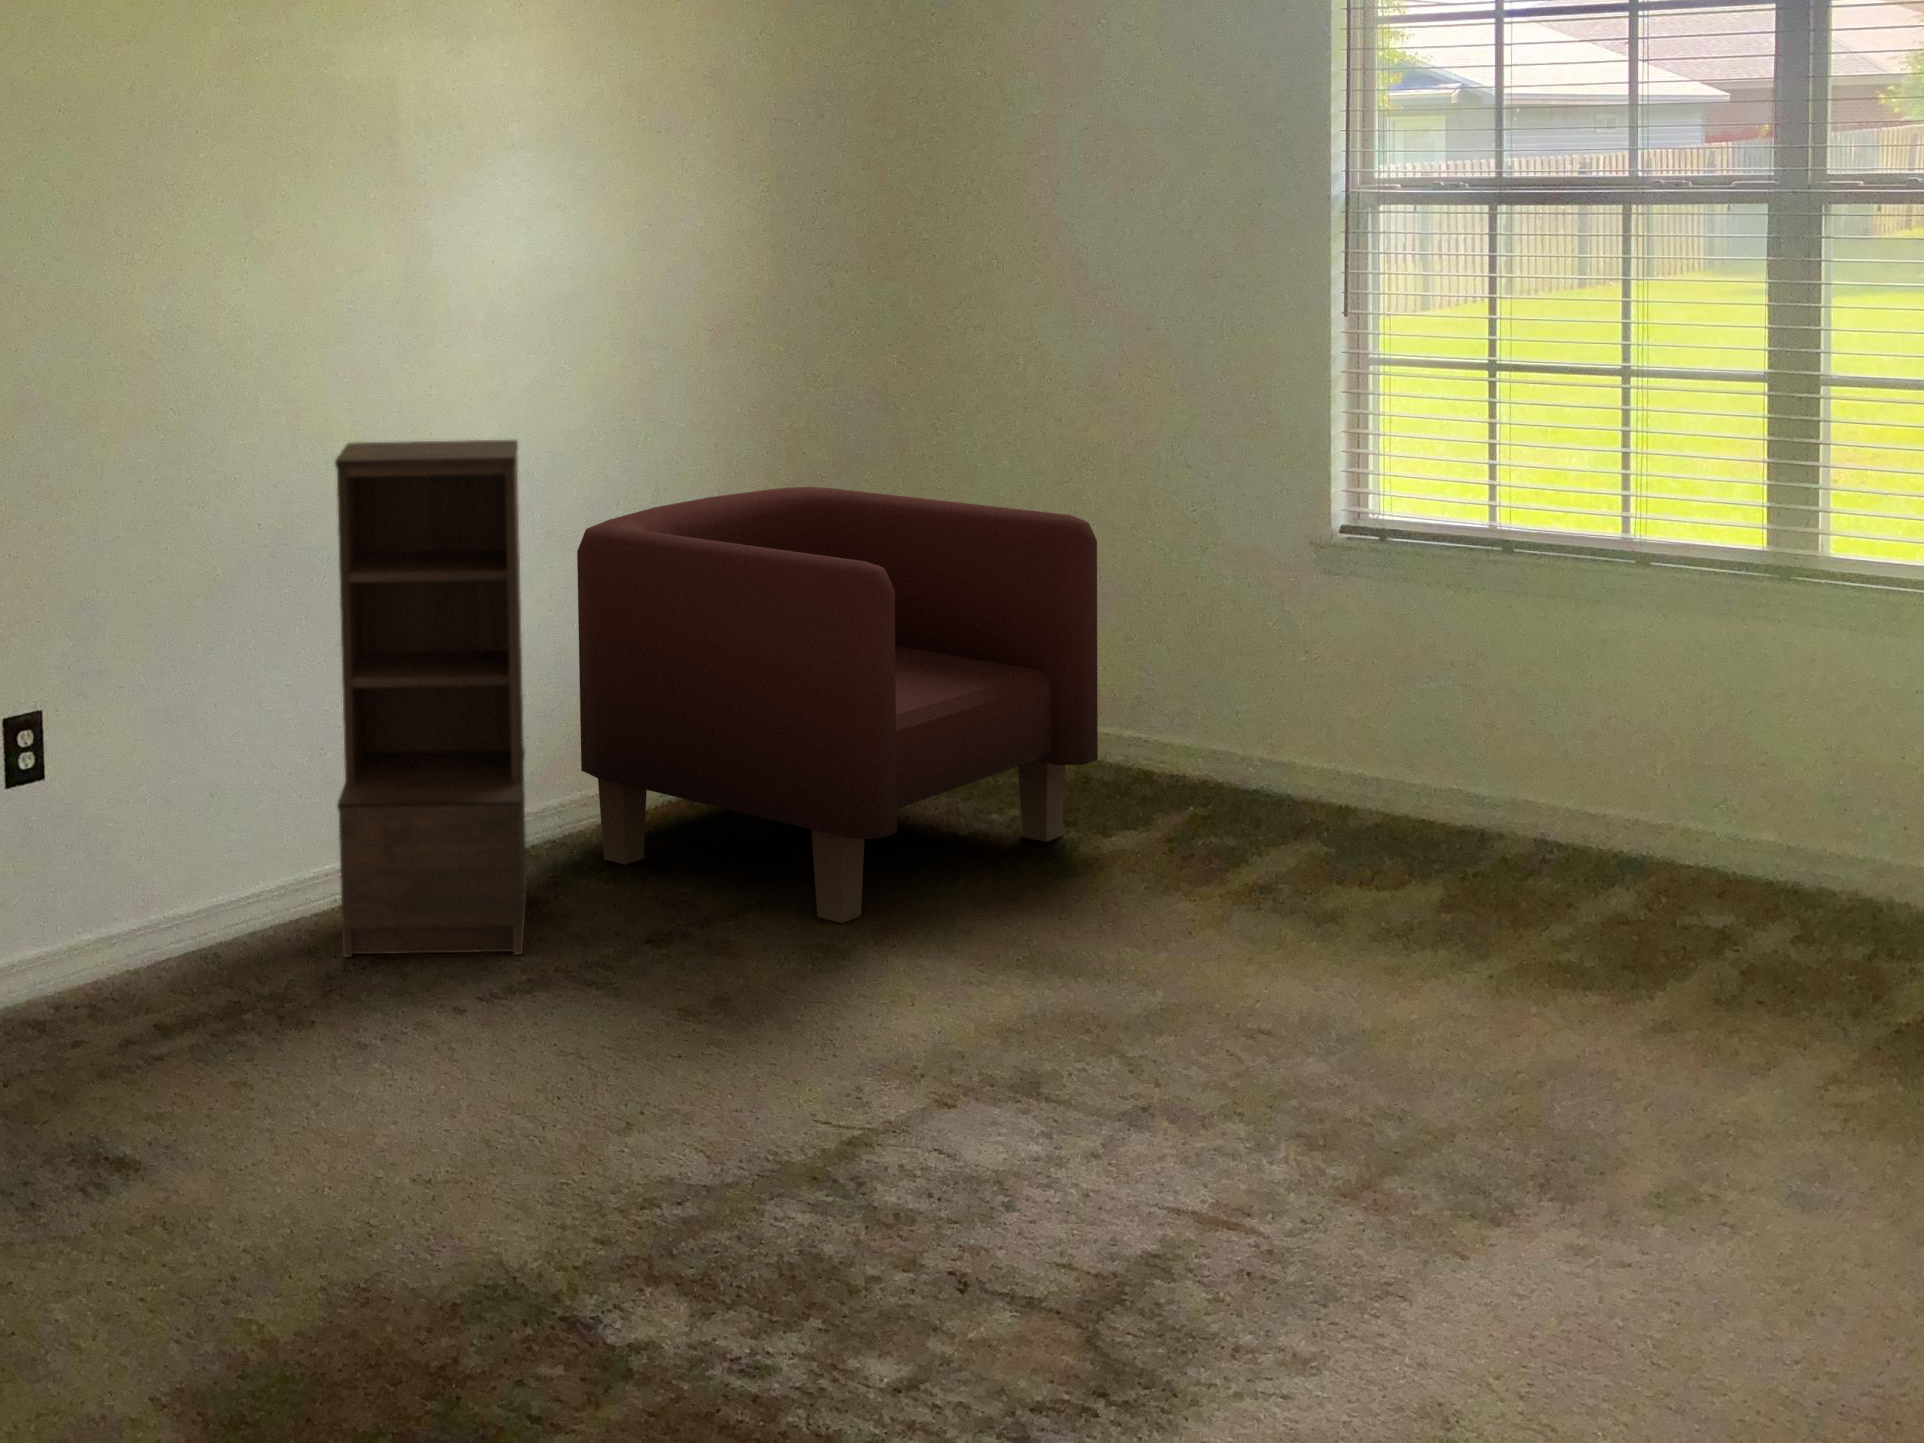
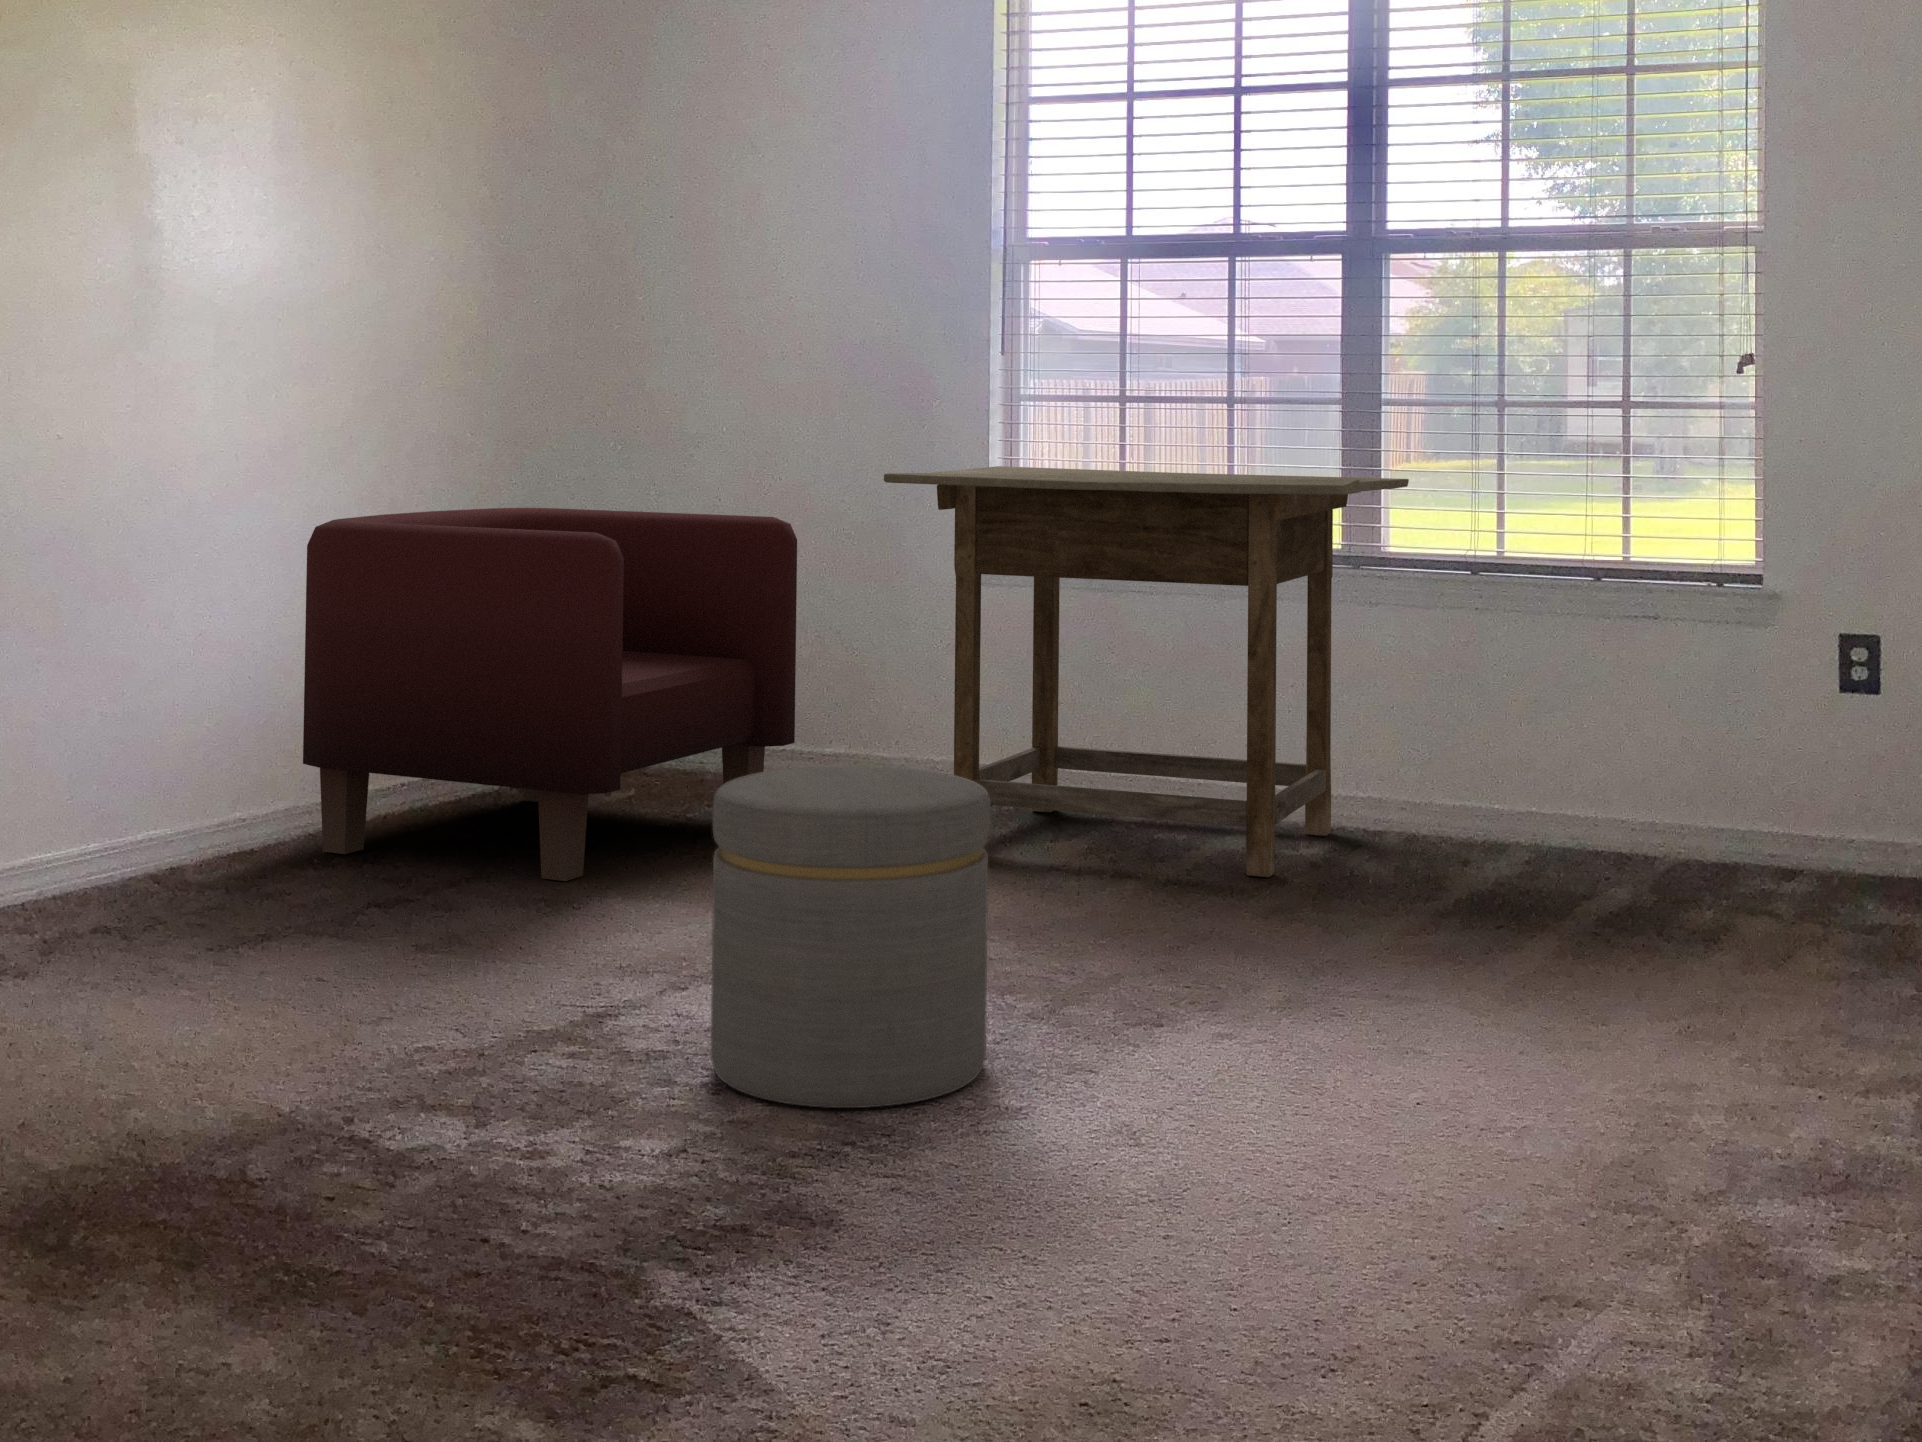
bookshelf: present [335,440,527,957] -> none [58,422,260,929]
desk: none [1189,449,1854,978] -> present [884,466,1409,877]
ottoman: none [955,915,1271,1328] -> present [711,766,990,1108]

